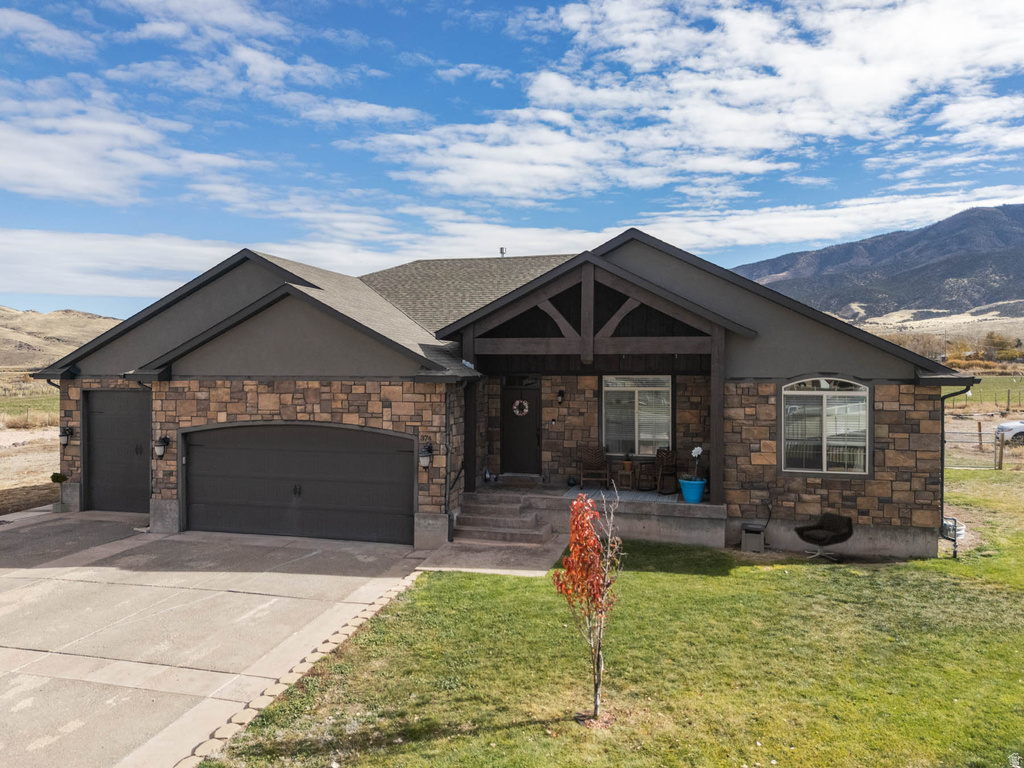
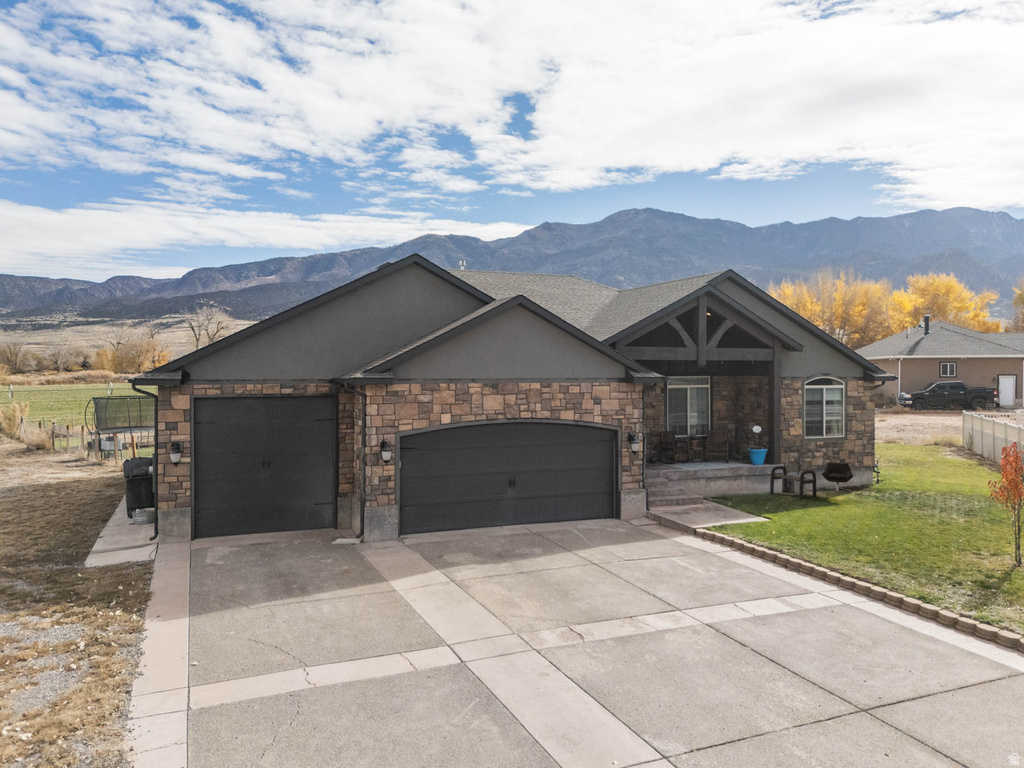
potted tree: present [50,472,71,513] -> none [162,496,185,545]
bench: none [688,508,736,561] -> present [770,466,817,499]

